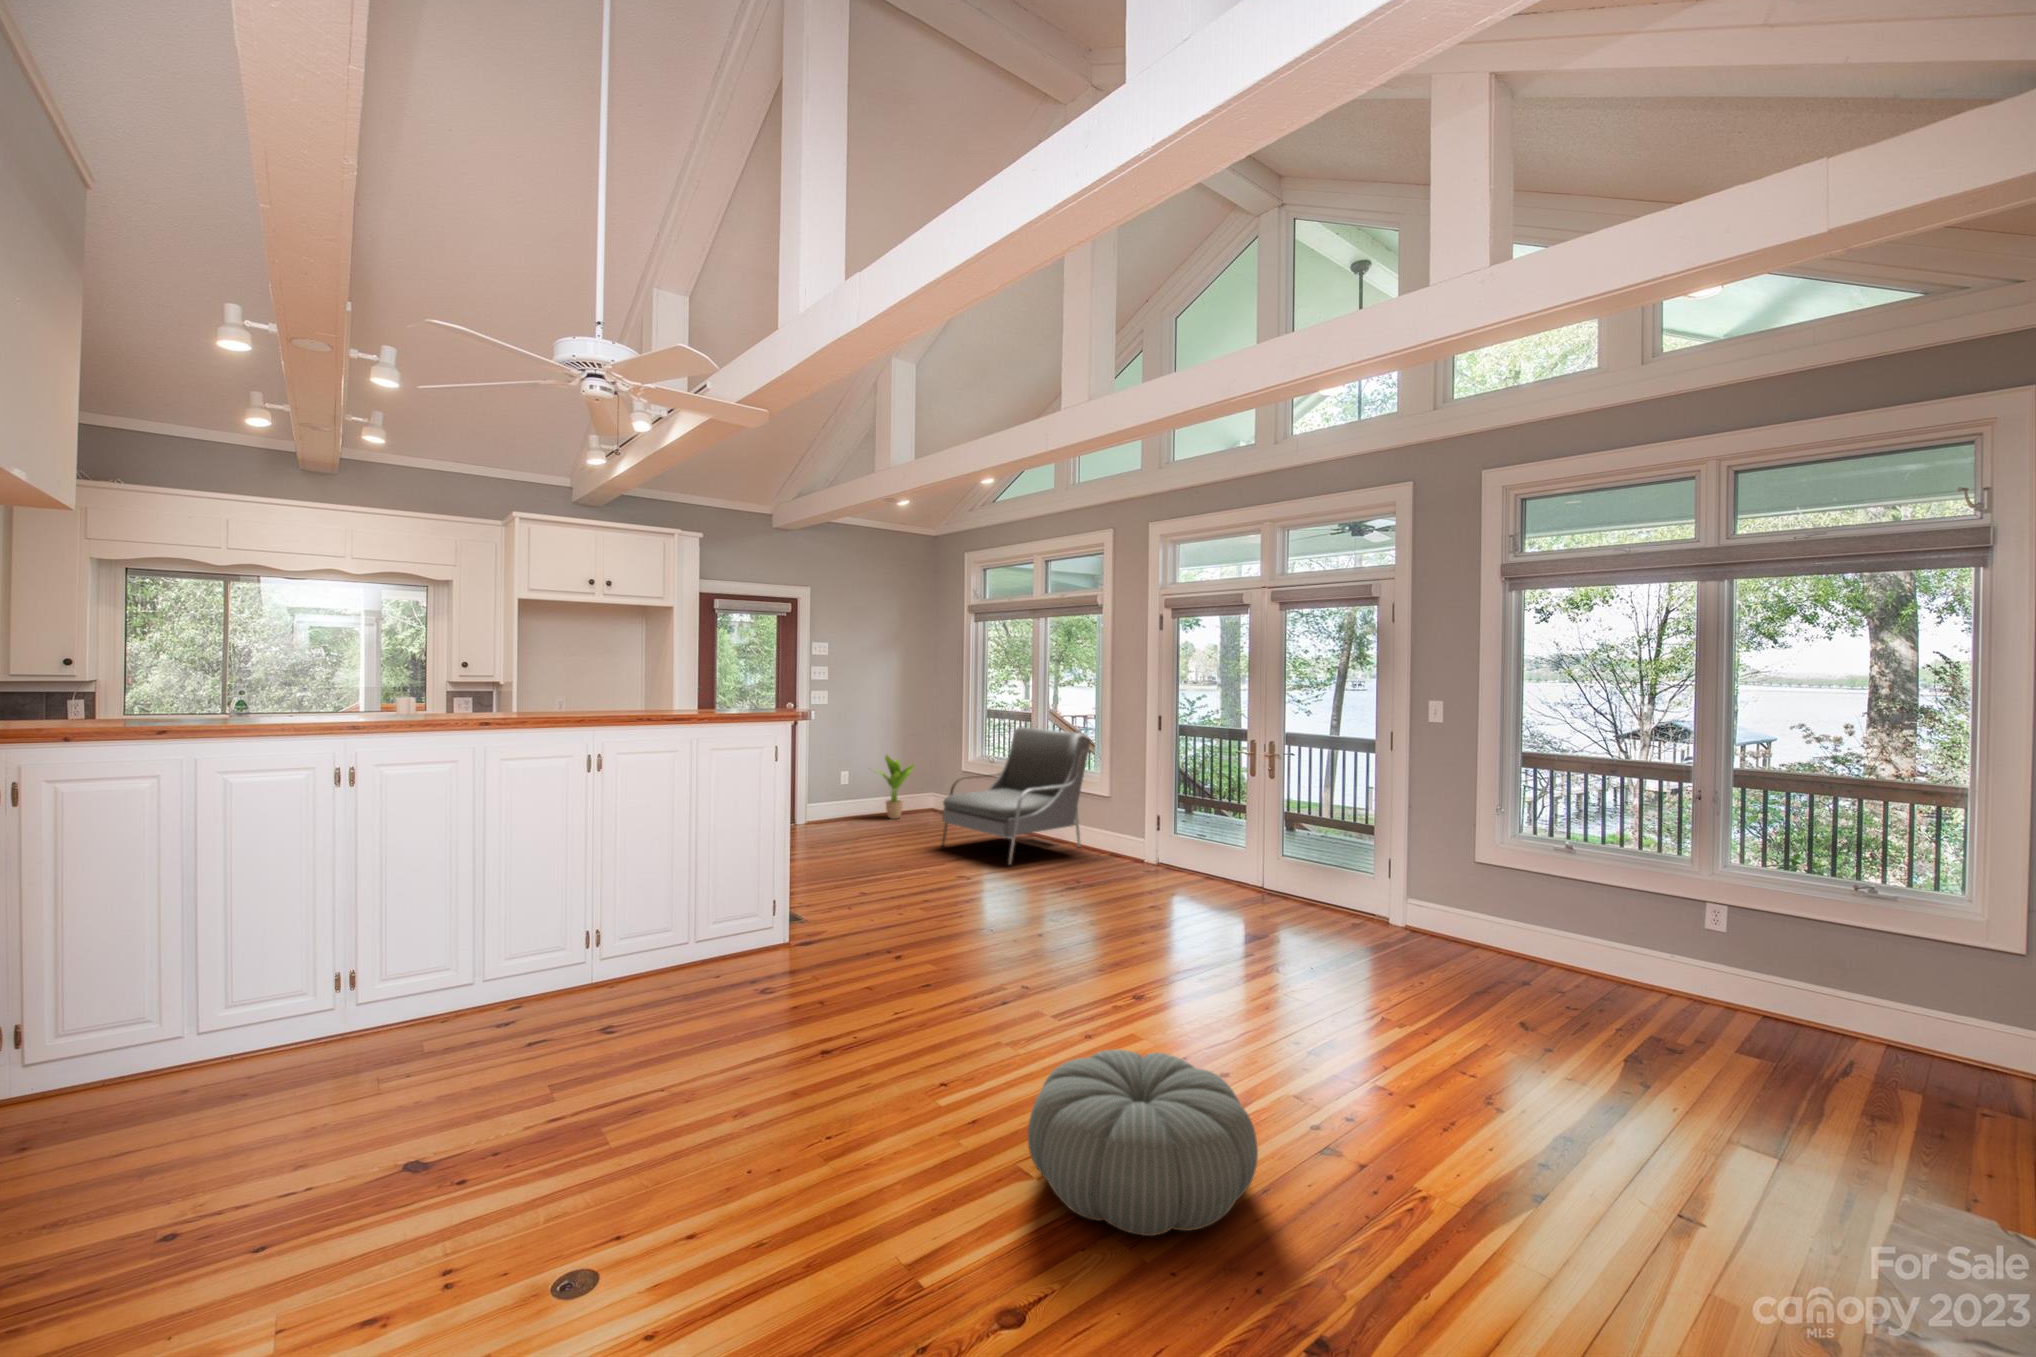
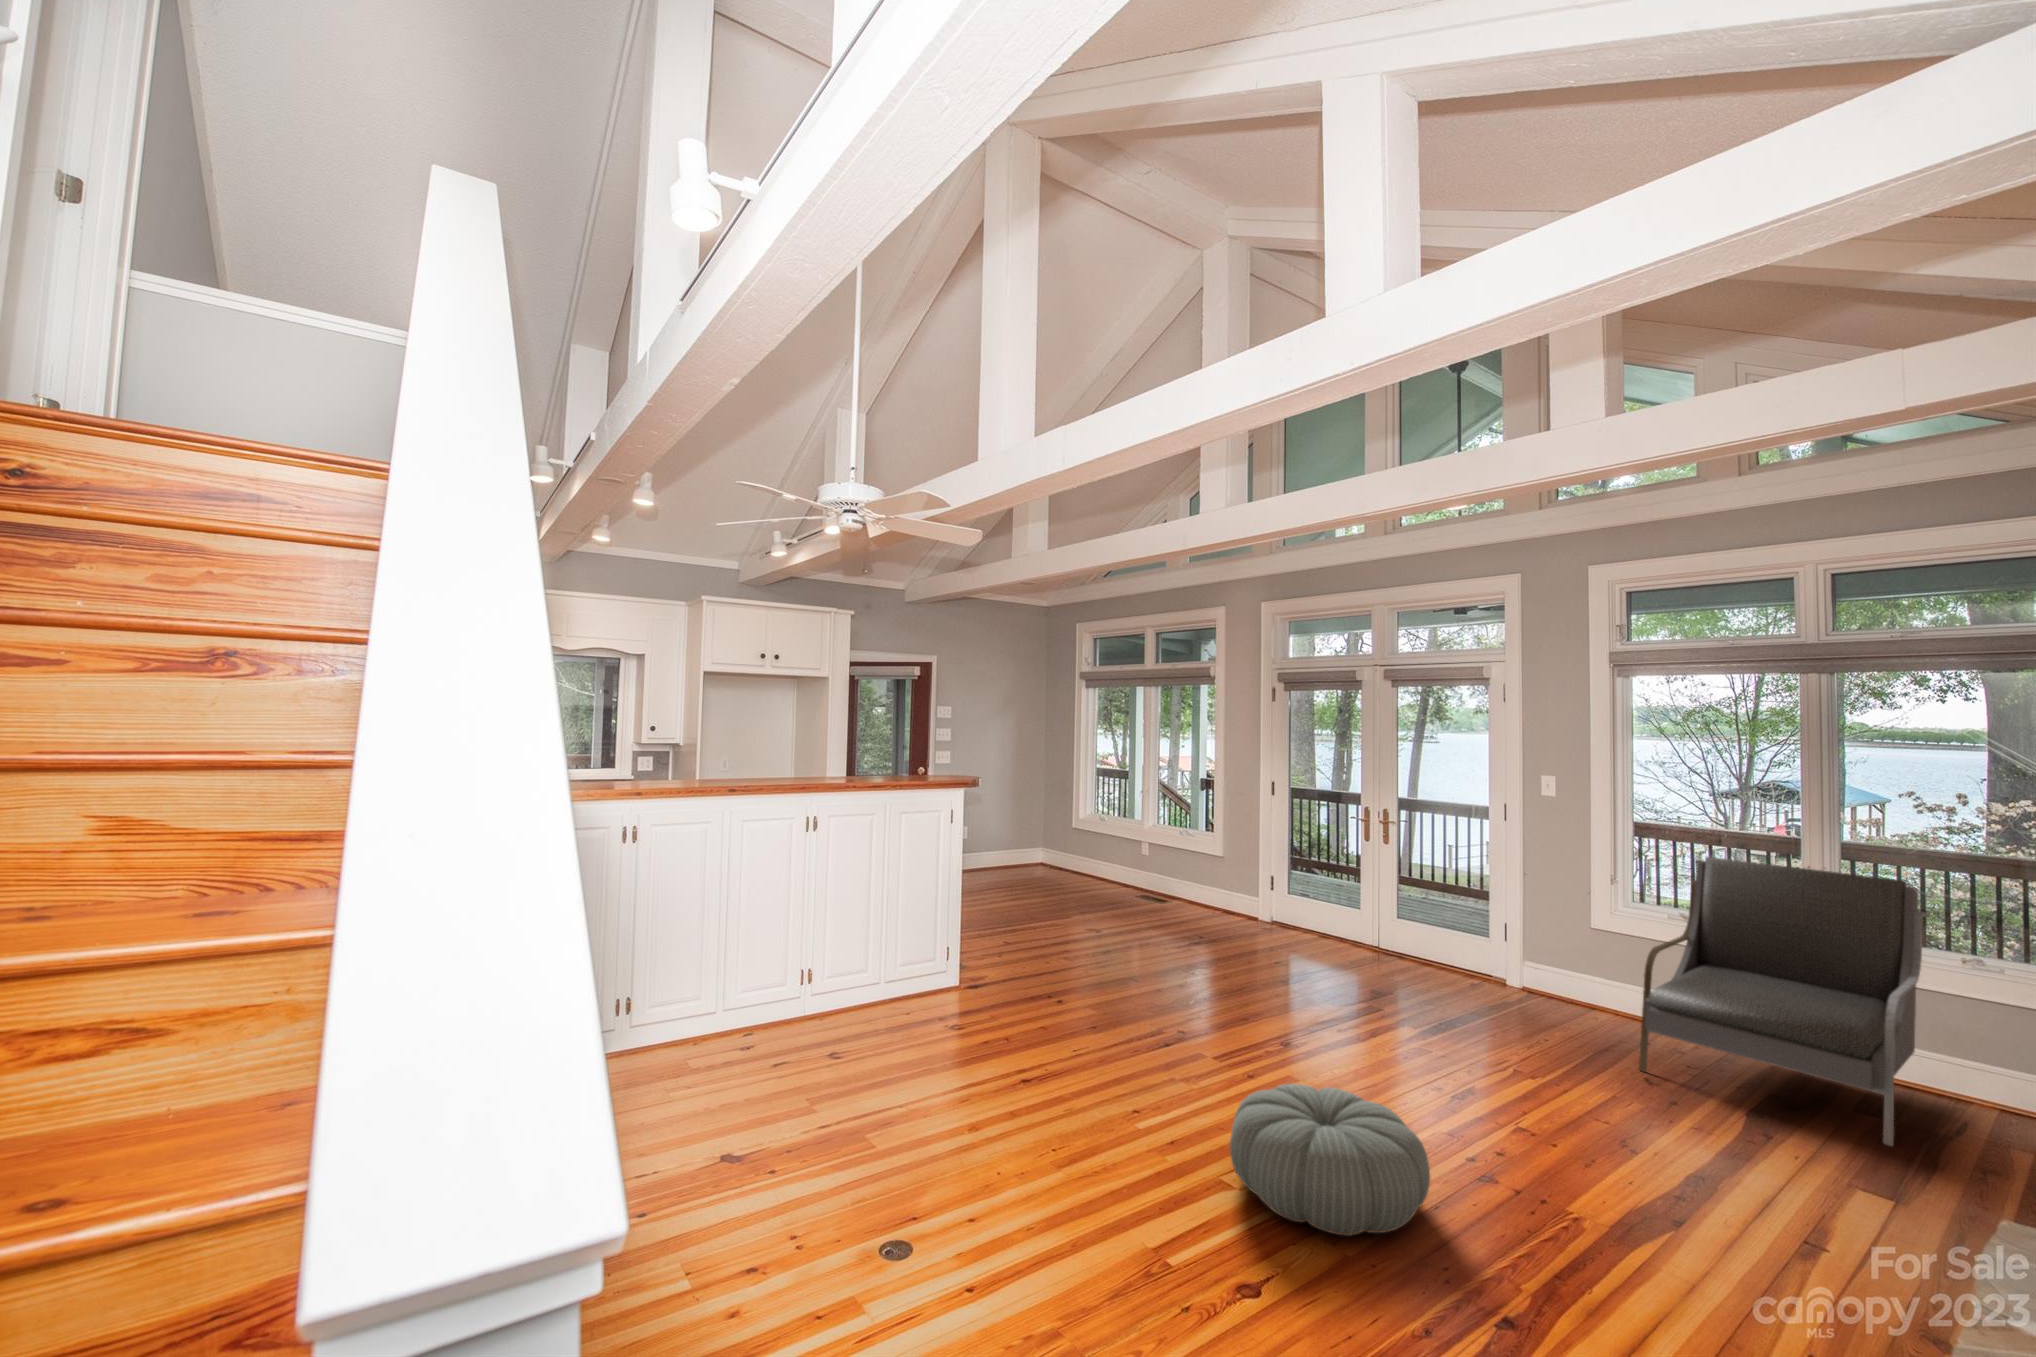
armchair: present [942,727,1091,864] -> present [1639,857,1927,1146]
potted plant: present [875,755,914,819] -> none [985,812,1030,873]

